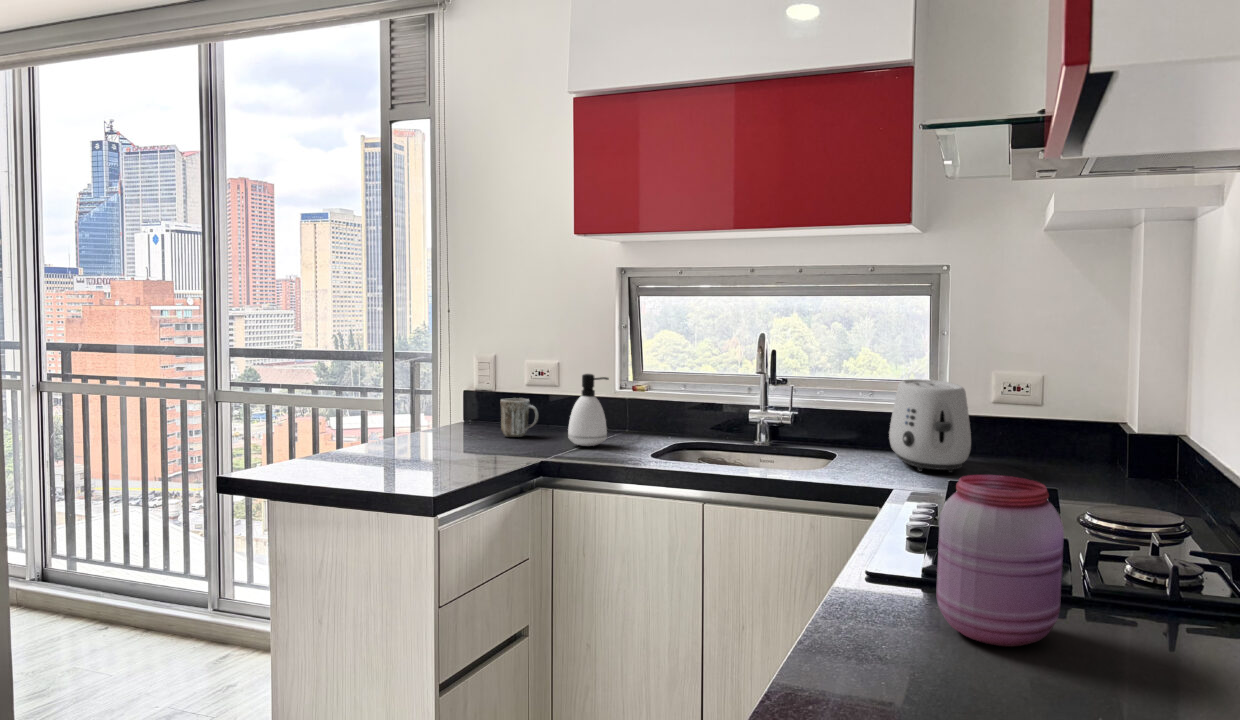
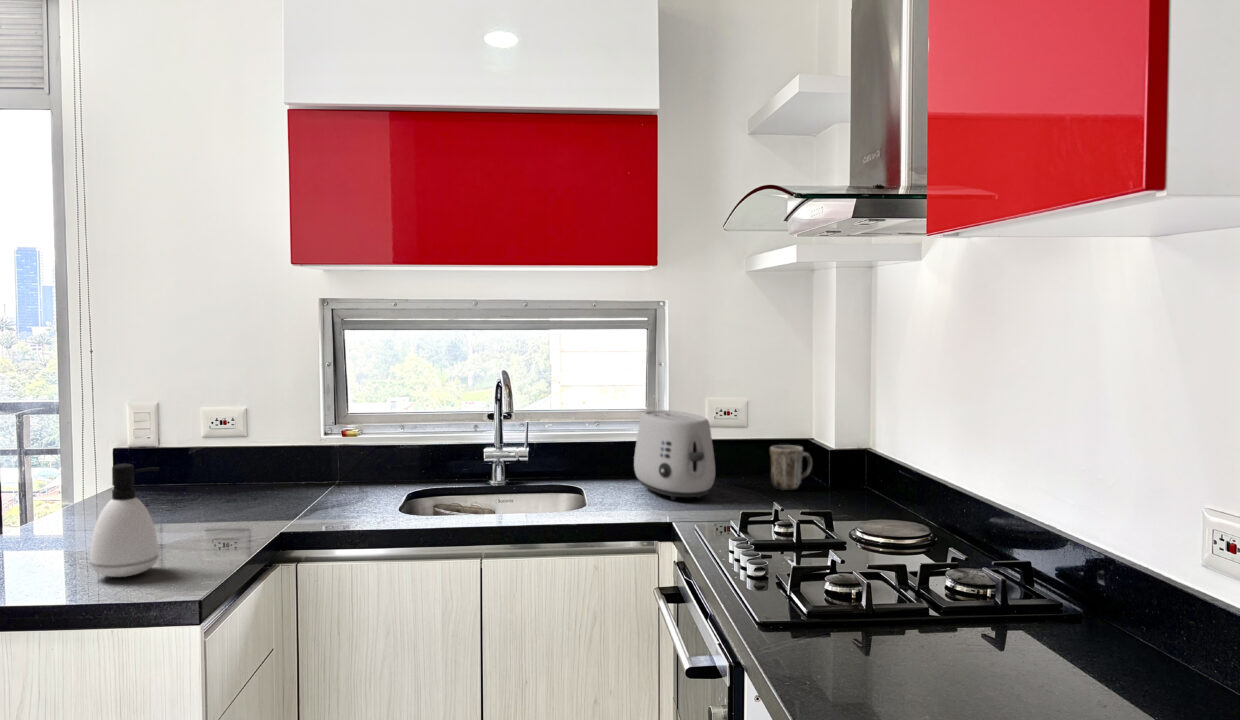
soap dispenser: present [568,374,609,446] -> present [90,464,159,577]
mug: present [500,398,538,437] -> present [770,445,812,490]
jar: present [936,475,1064,646] -> none [859,521,969,679]

